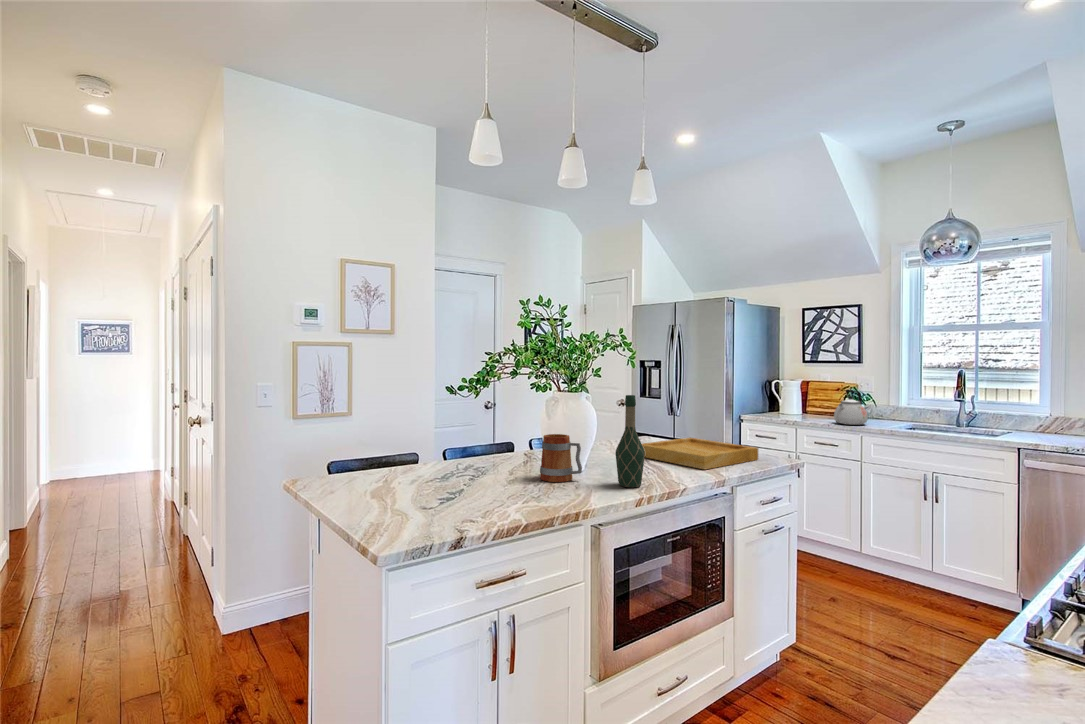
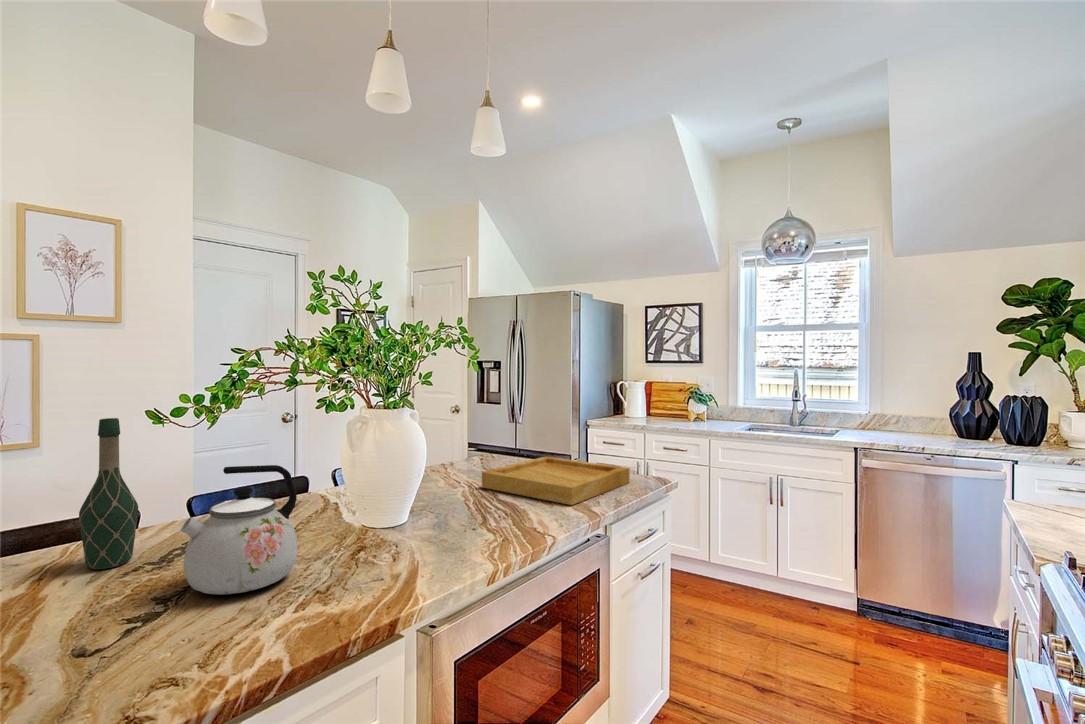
kettle: present [834,390,868,425] -> present [181,465,298,595]
wine bottle: present [616,395,645,487] -> present [79,418,138,569]
mug: present [540,434,582,482] -> none [336,473,404,552]

